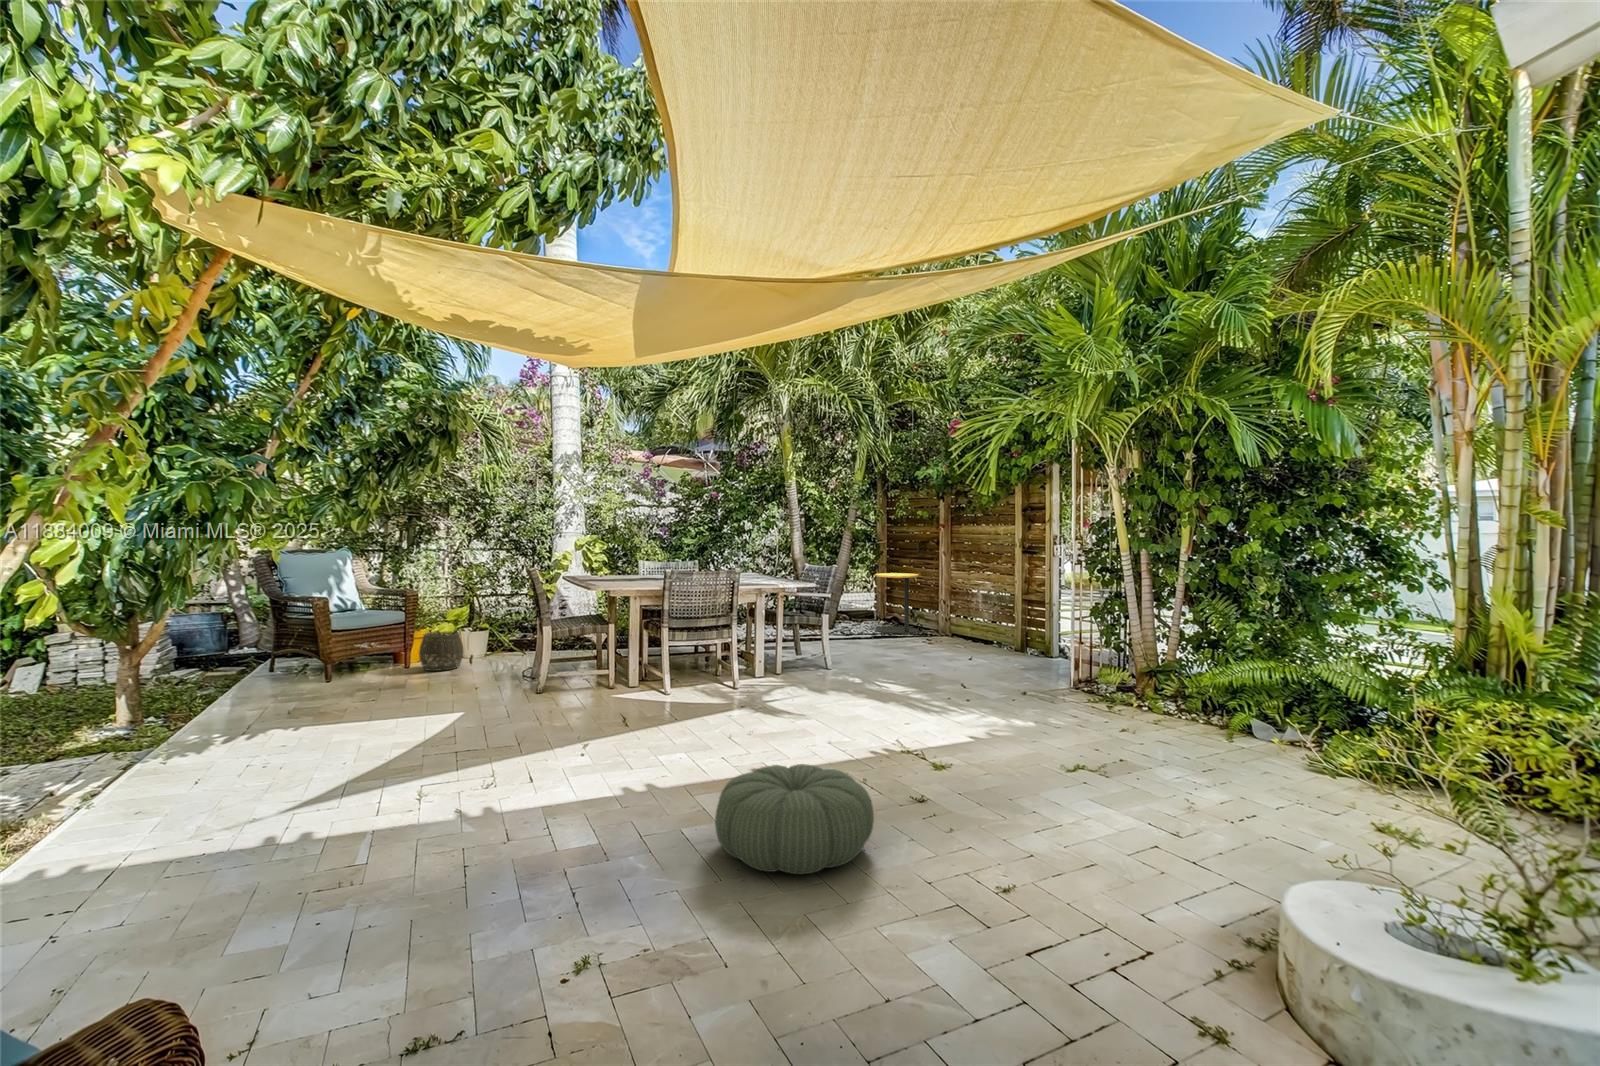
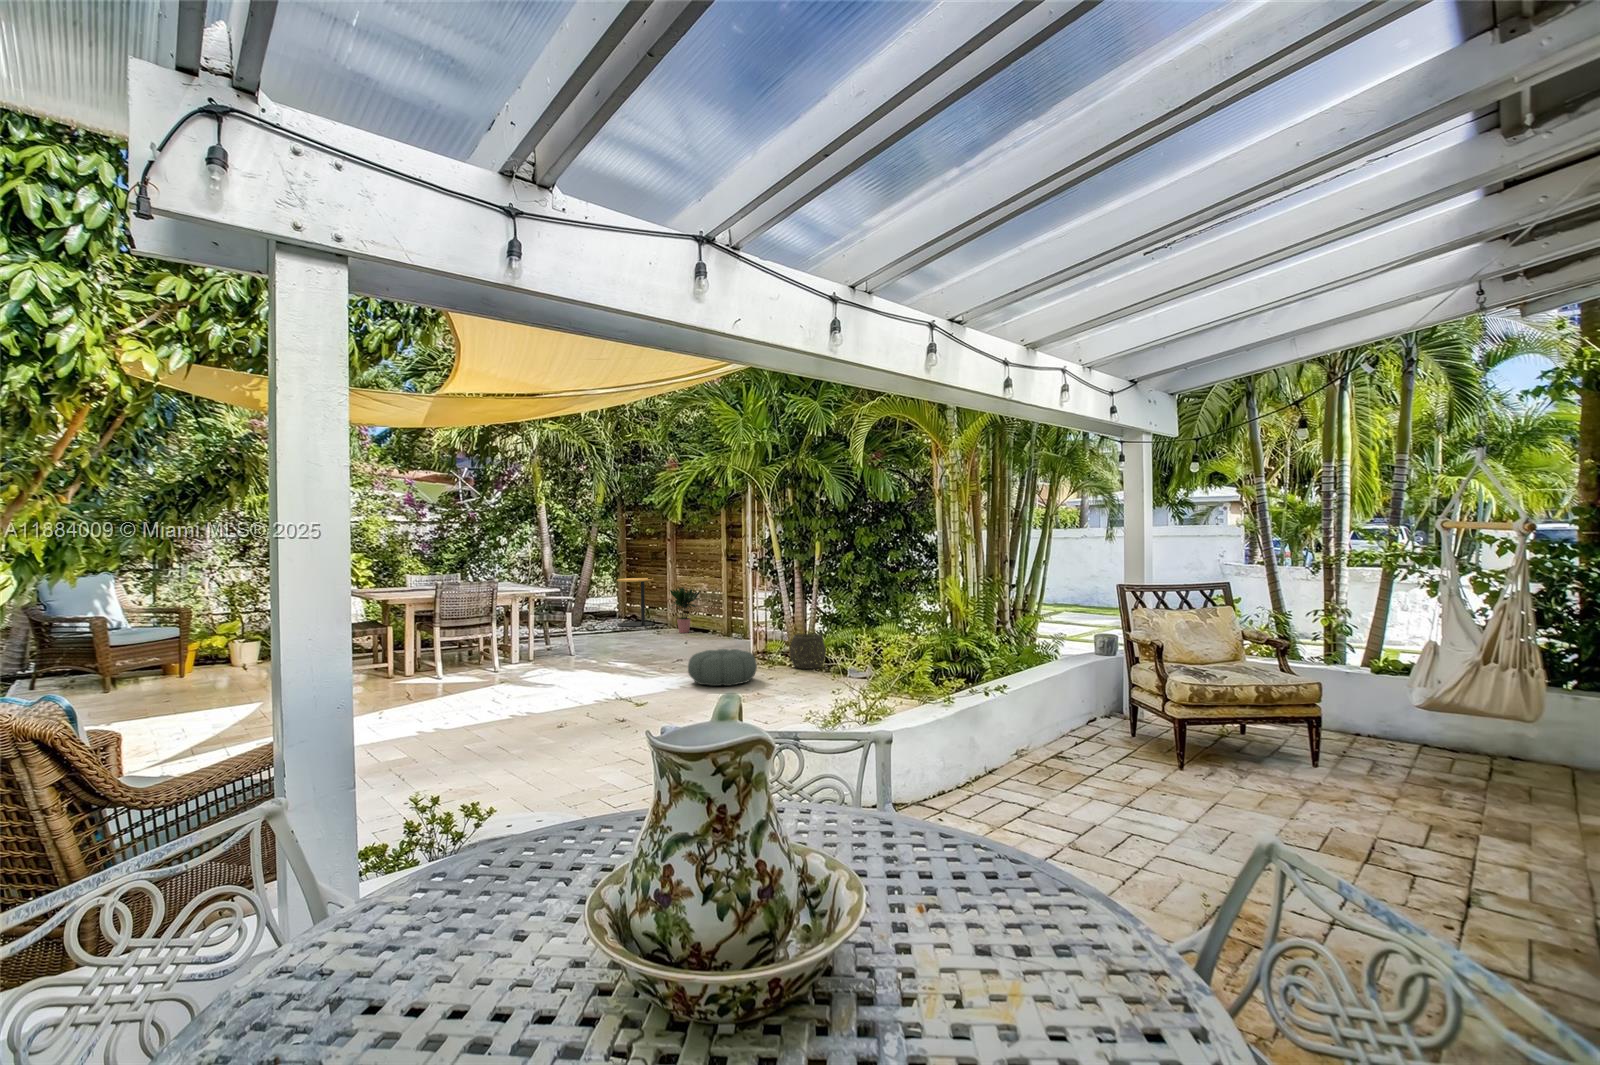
potted plant: none [944,585,987,647] -> present [670,587,700,633]
woven basket: present [419,631,463,671] -> present [790,634,826,669]
pouf: present [715,764,874,874] -> present [688,649,757,686]

